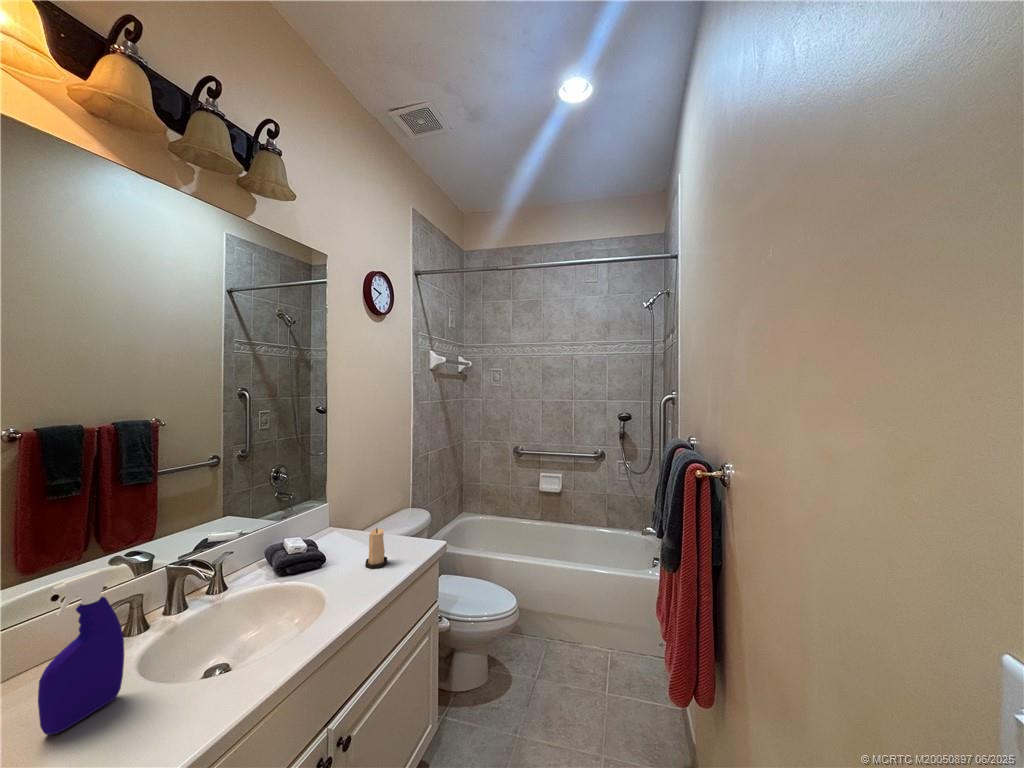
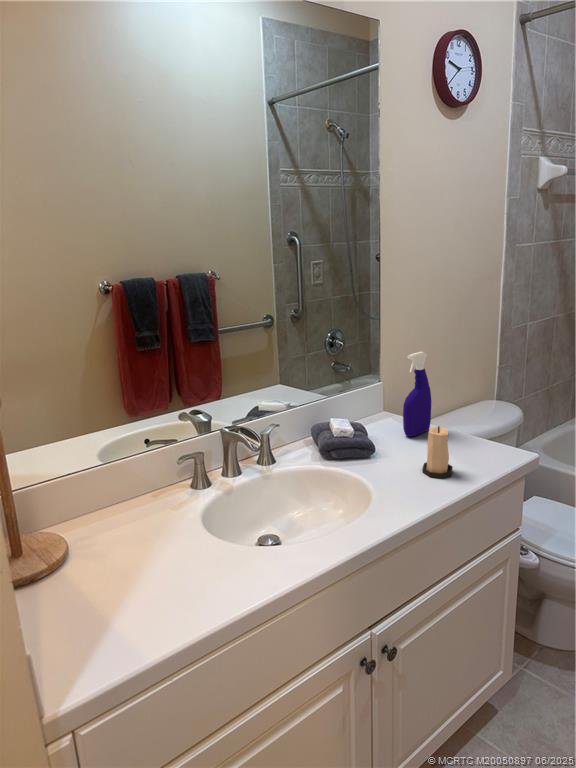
spray bottle: present [38,571,124,735] -> present [403,352,431,436]

